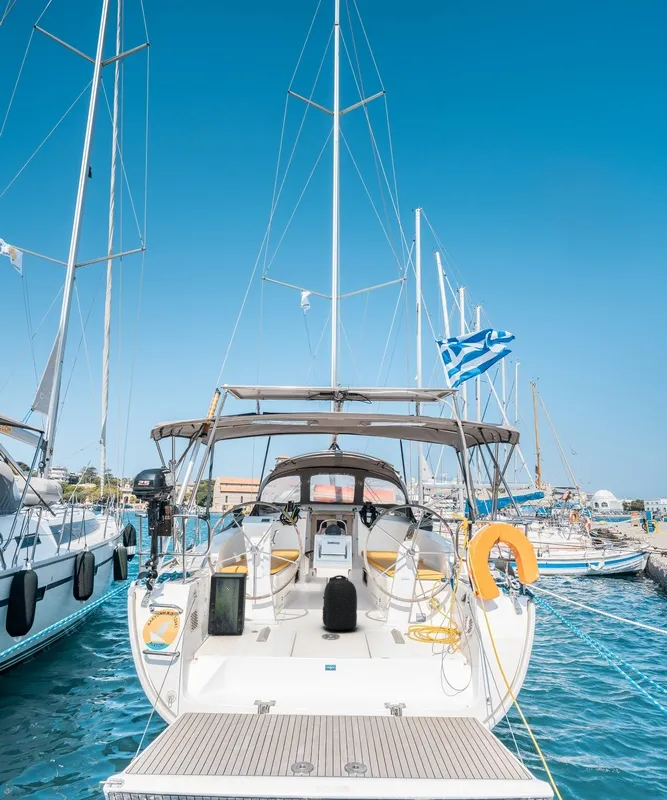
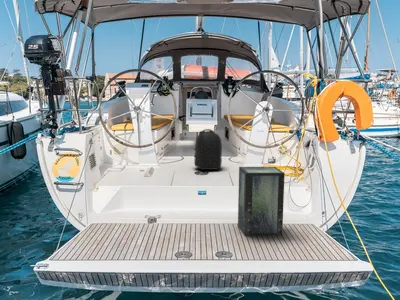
storage box: present [208,572,247,635] -> present [238,167,285,236]

